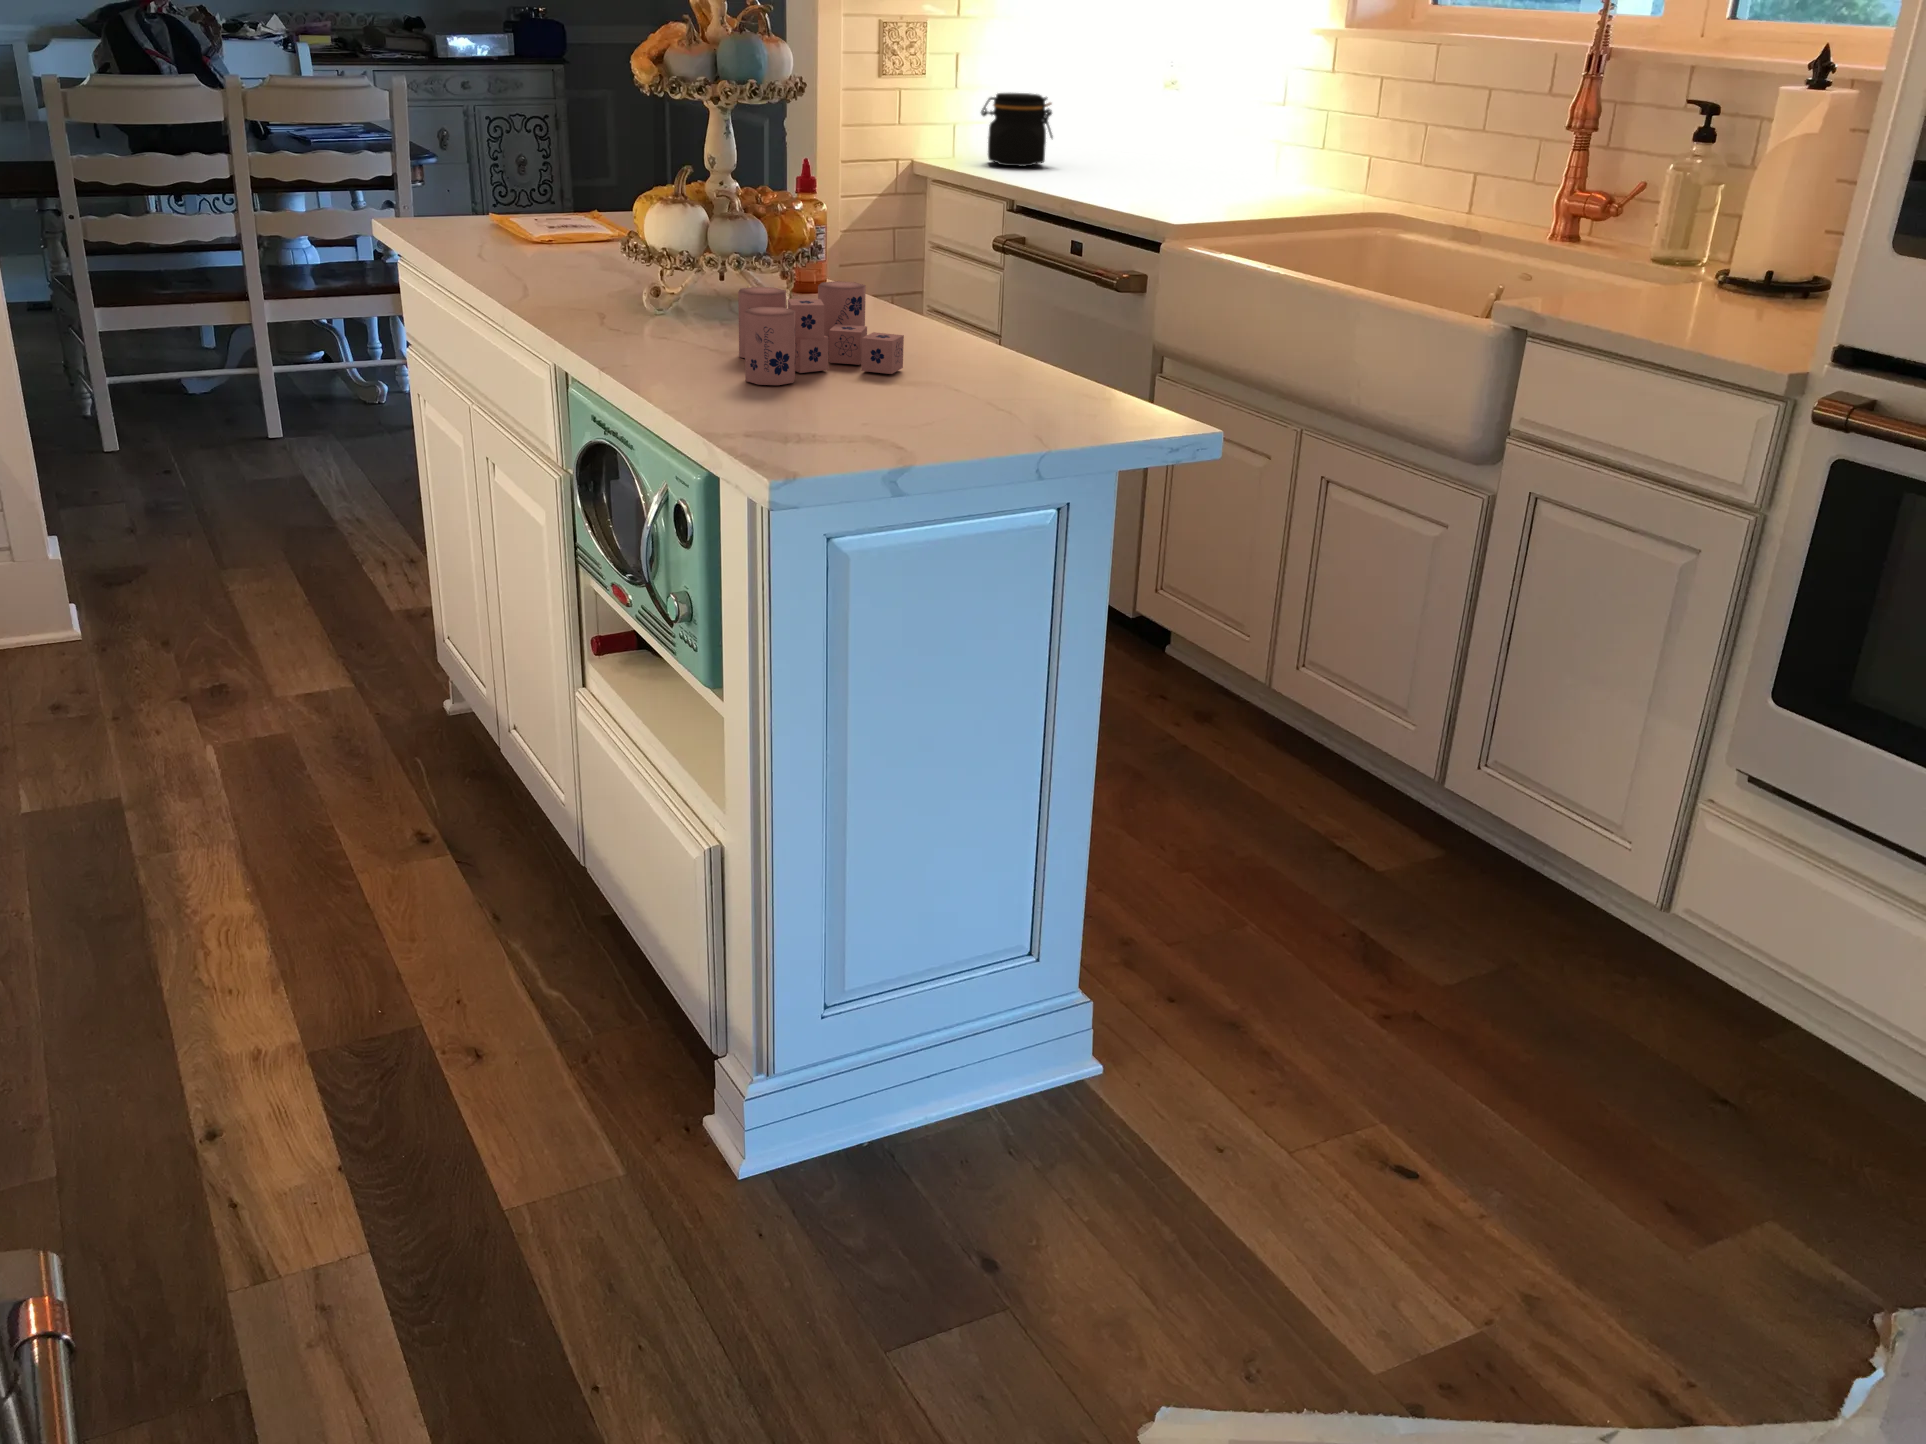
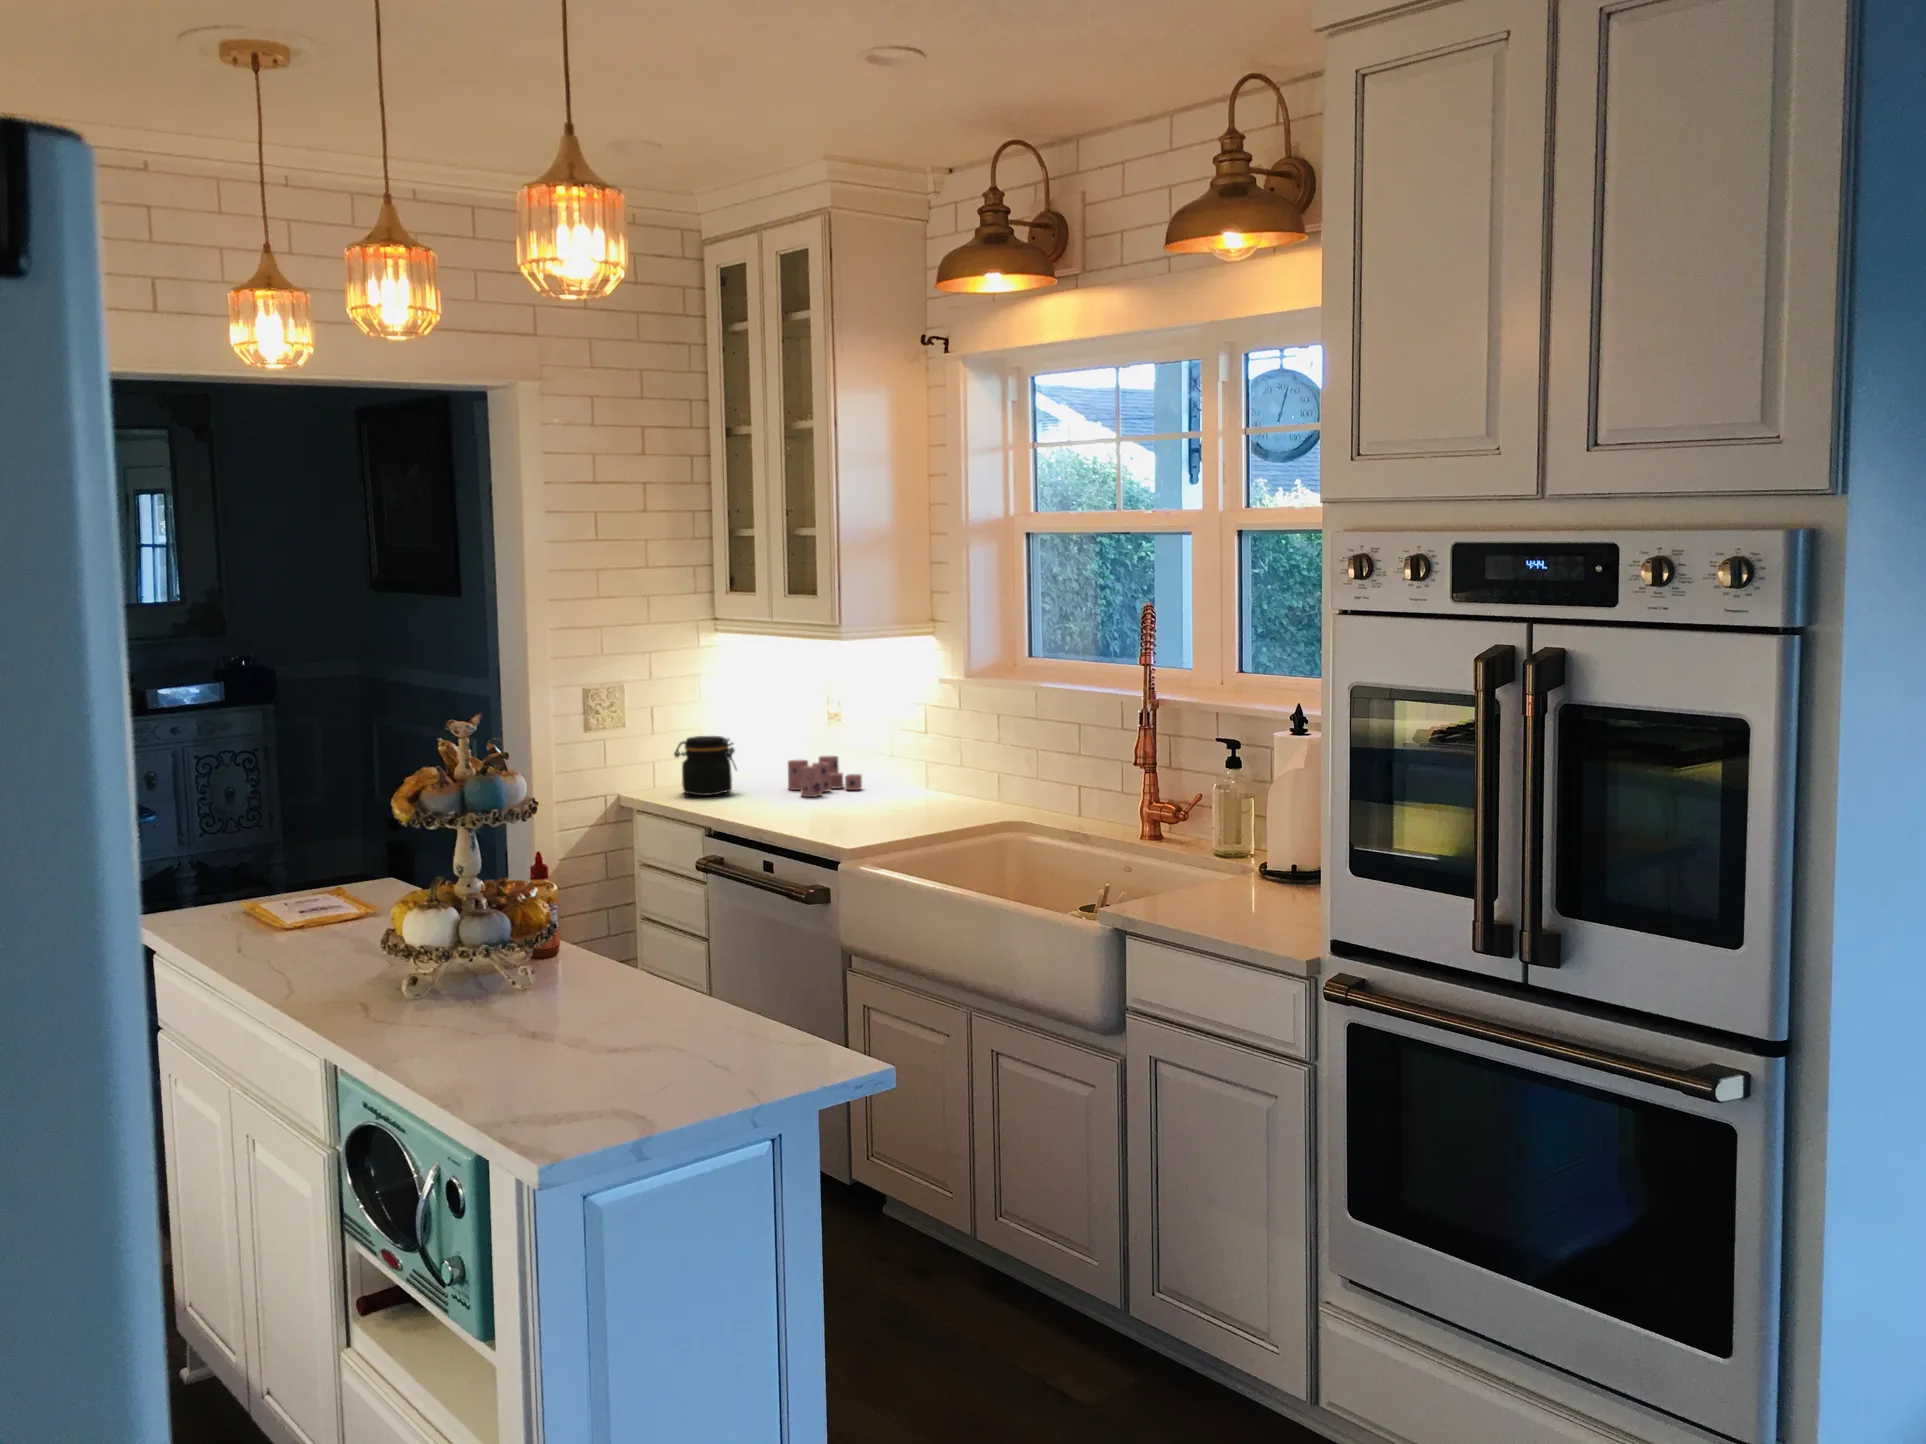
candle: present [738,281,904,385] -> present [788,756,862,797]

